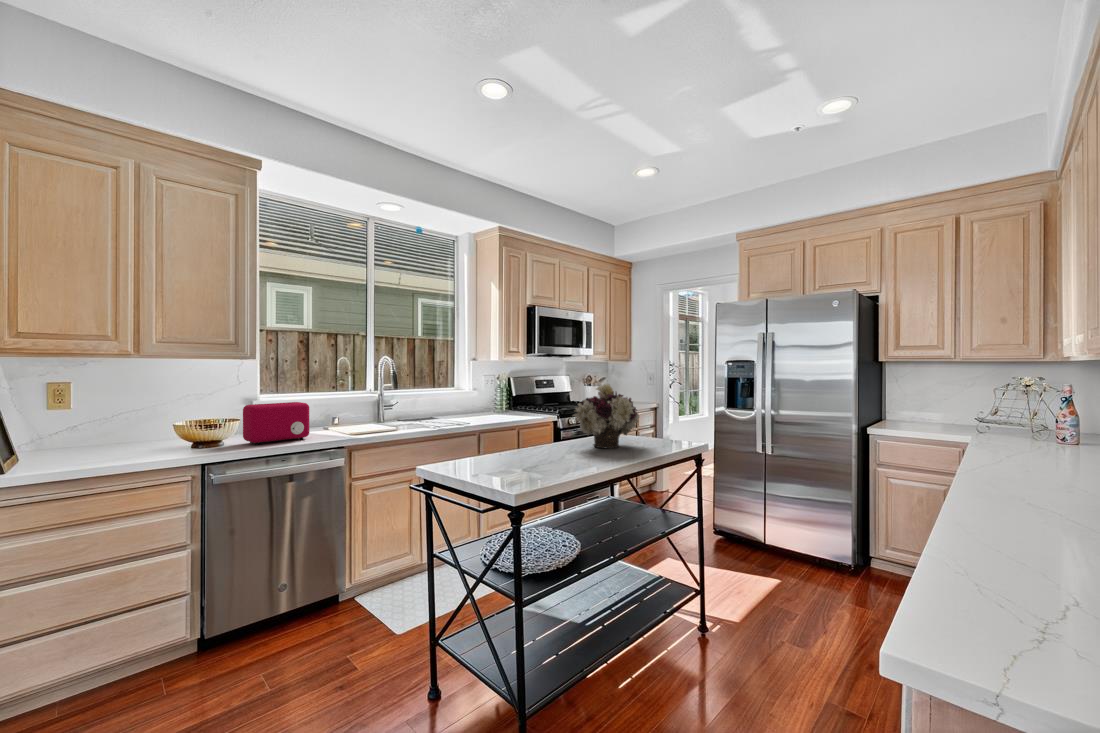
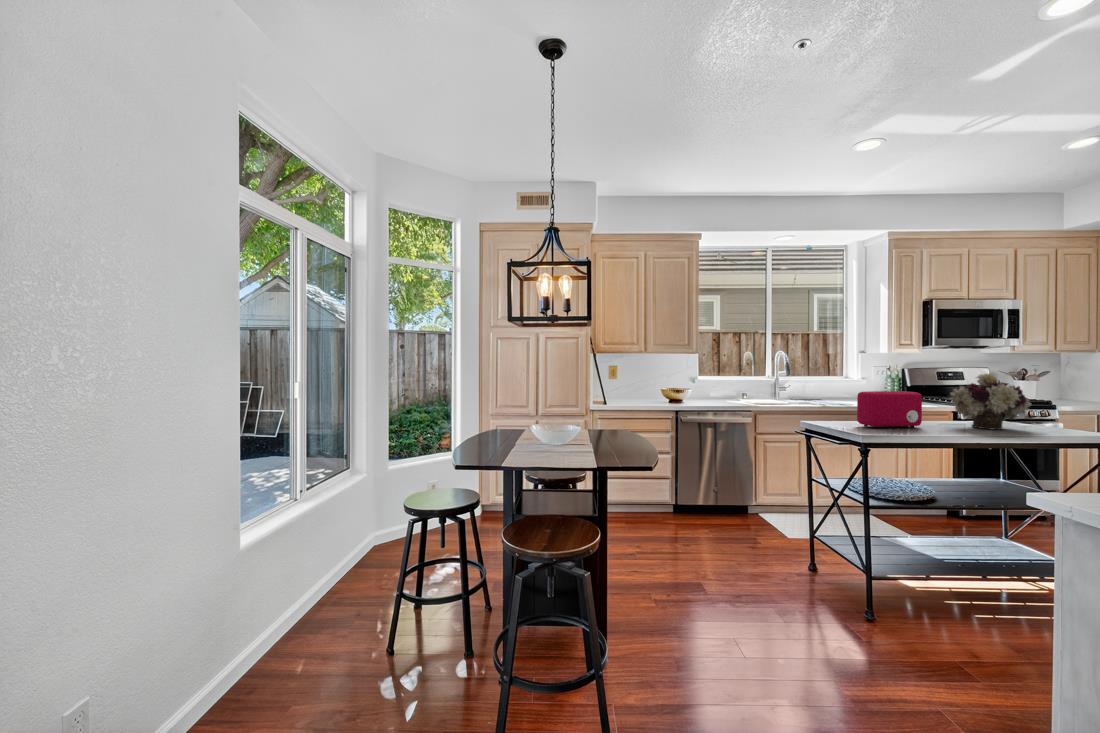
toaster: present [243,402,309,444] -> present [857,391,922,428]

